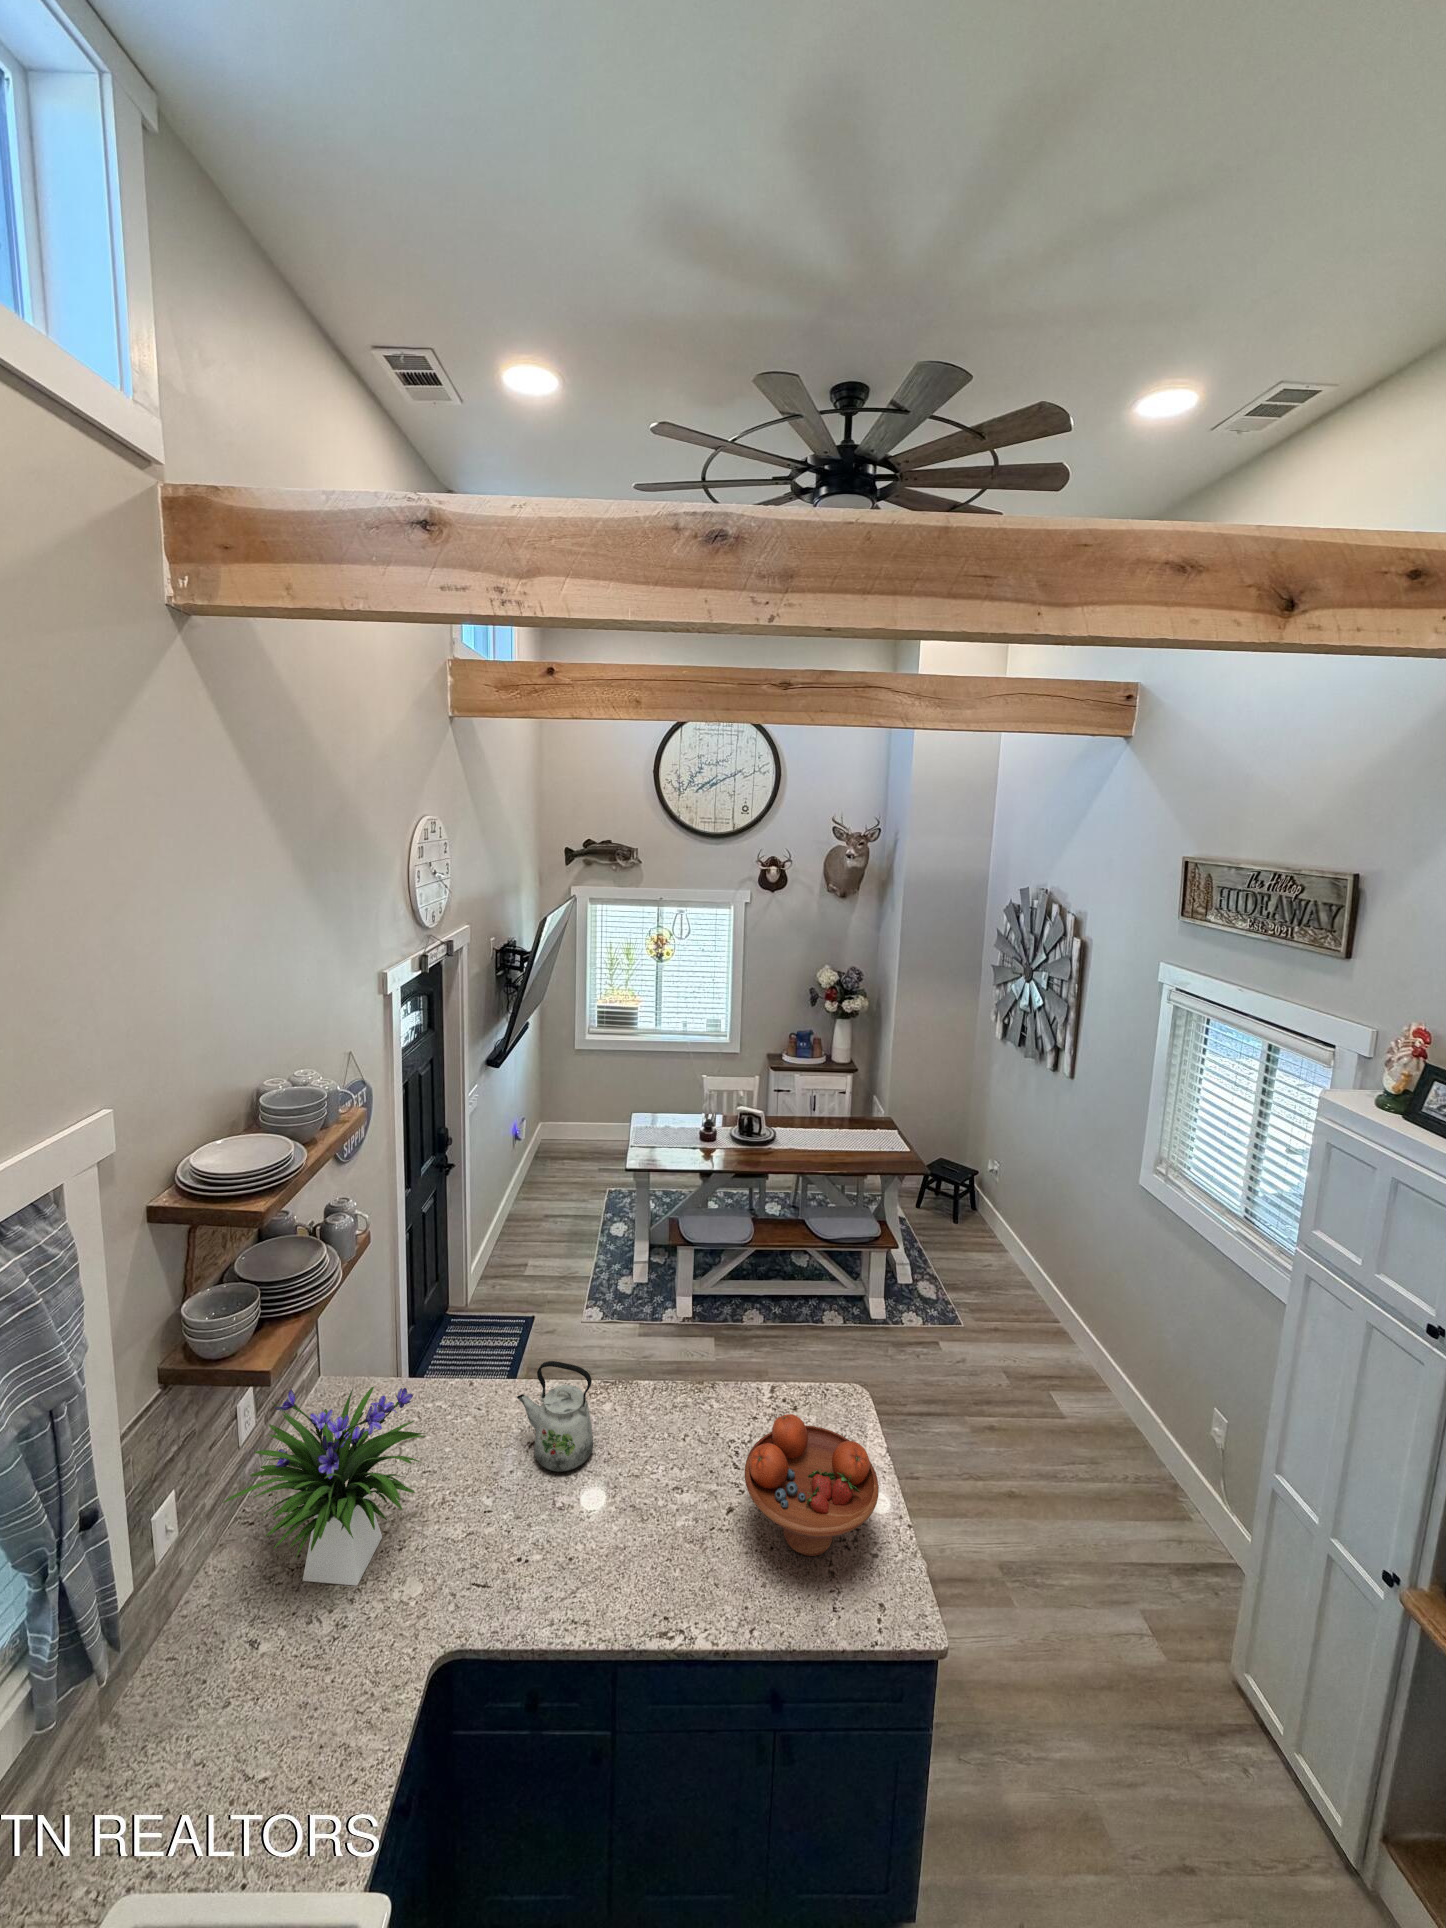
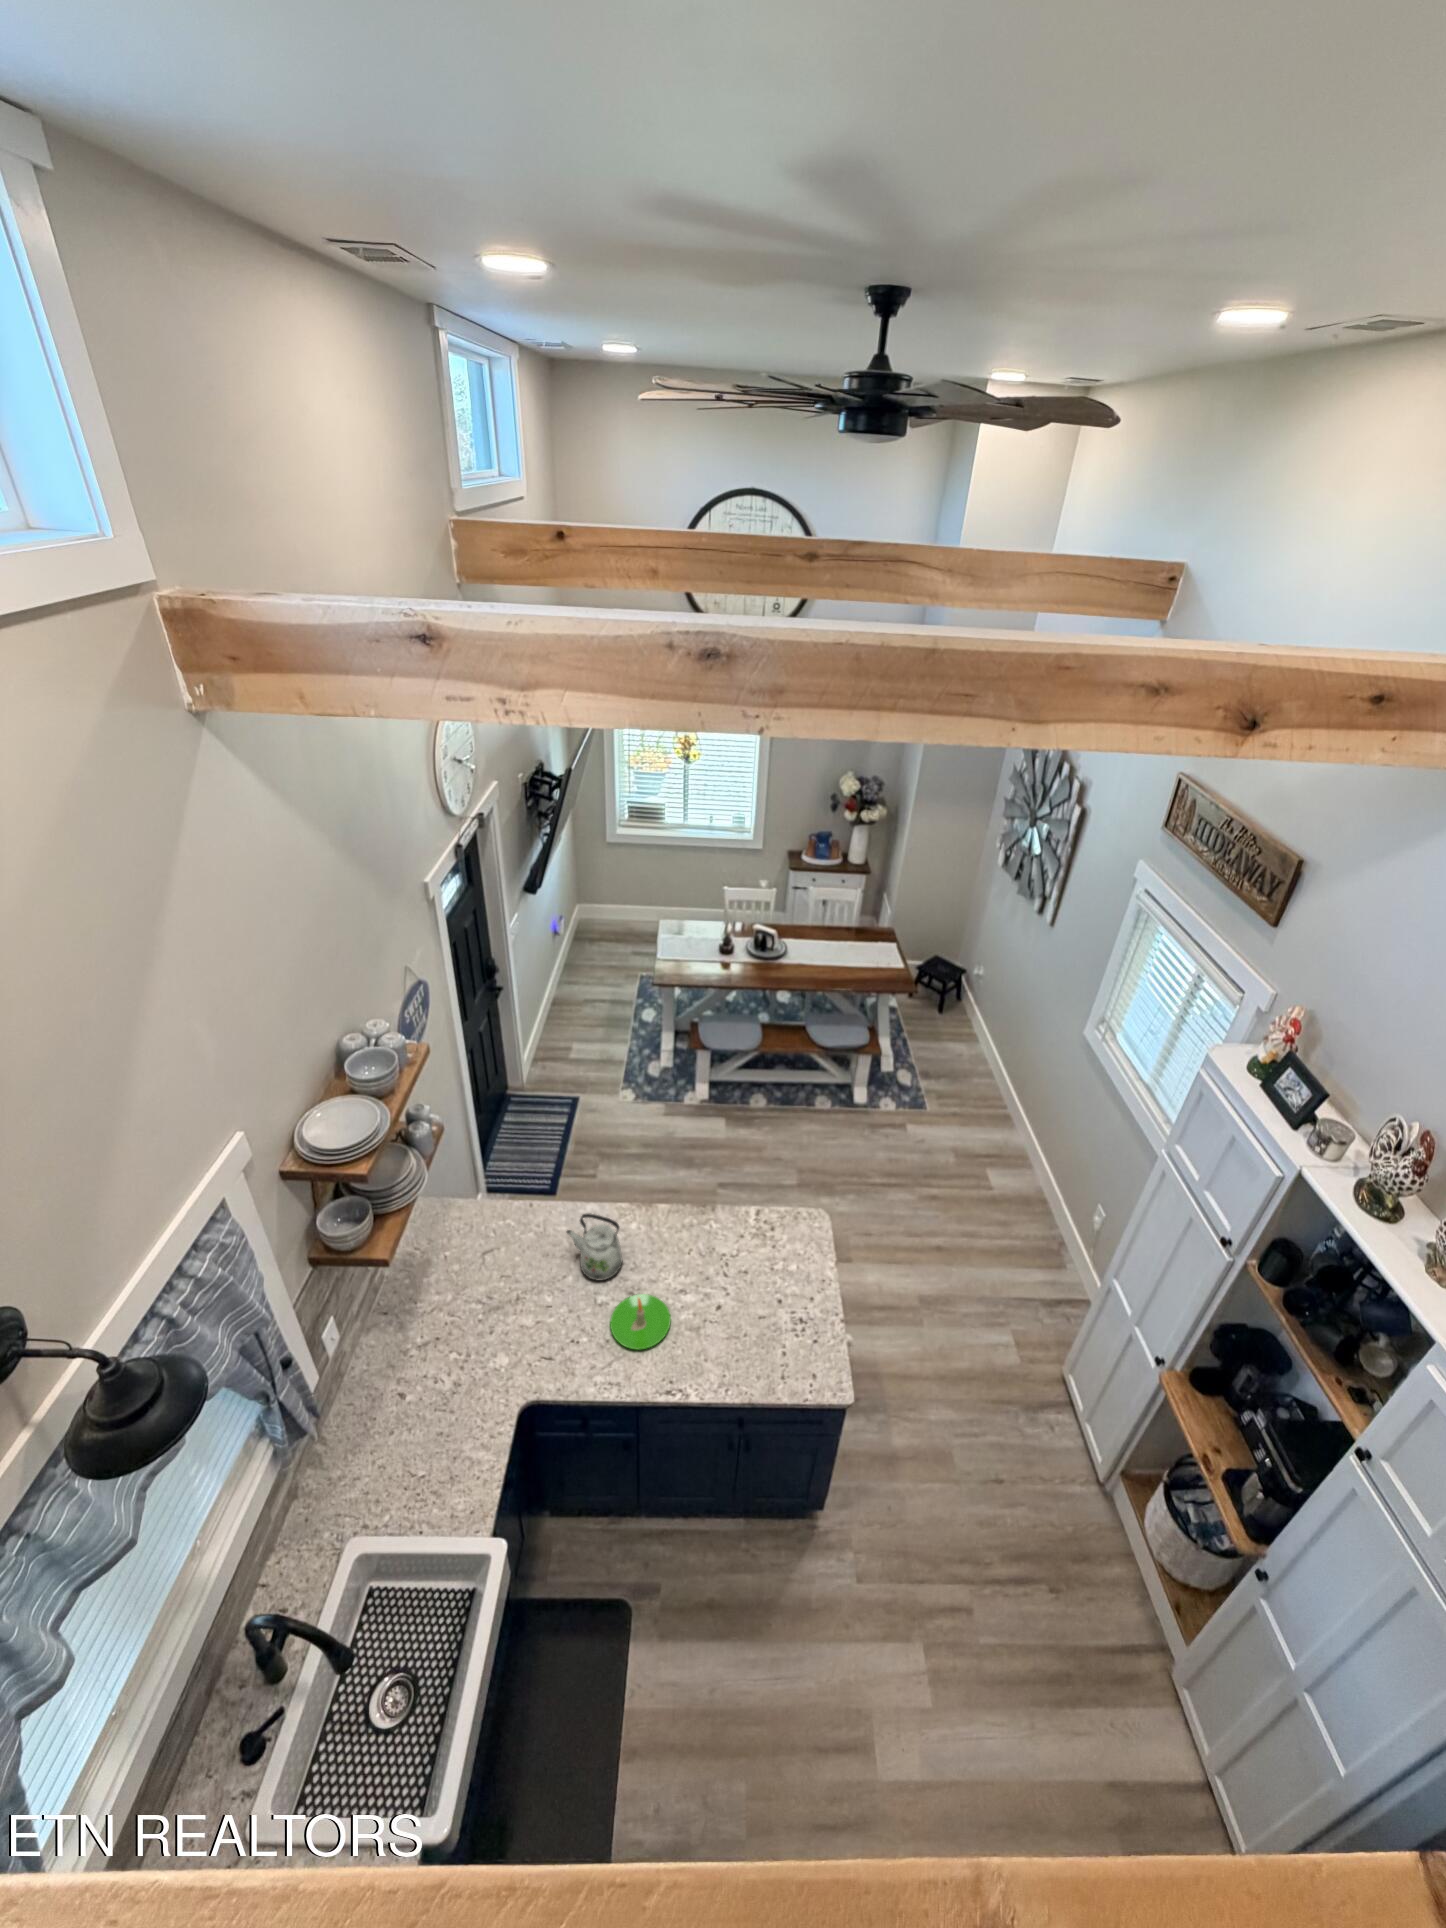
flower arrangement: present [223,1387,427,1586] -> none [368,1237,503,1359]
fruit bowl: present [745,1414,879,1556] -> none [726,1257,818,1345]
candle: none [576,1477,664,1565] -> present [610,1294,671,1349]

